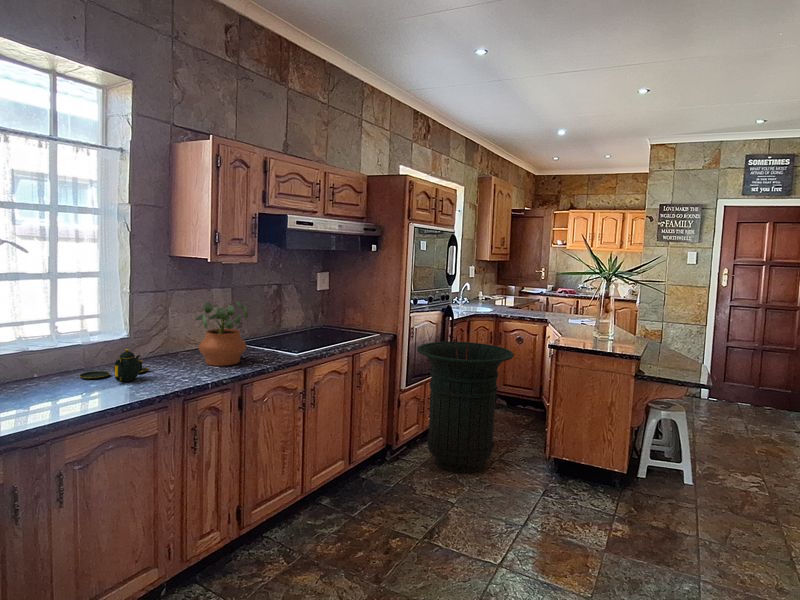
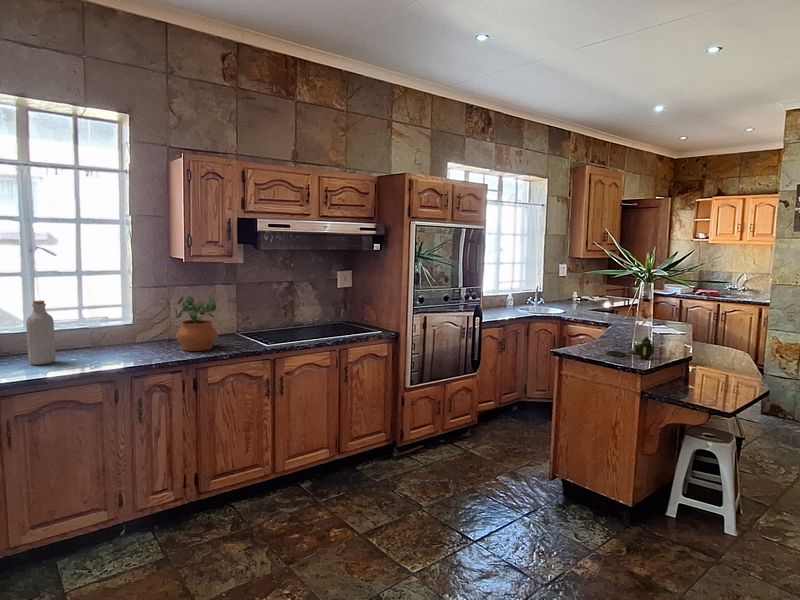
bottle: none [38,312,75,396] -> present [26,301,56,365]
trash can: present [417,342,514,473] -> none [418,343,520,481]
teapot: present [79,349,149,382] -> present [607,336,654,359]

